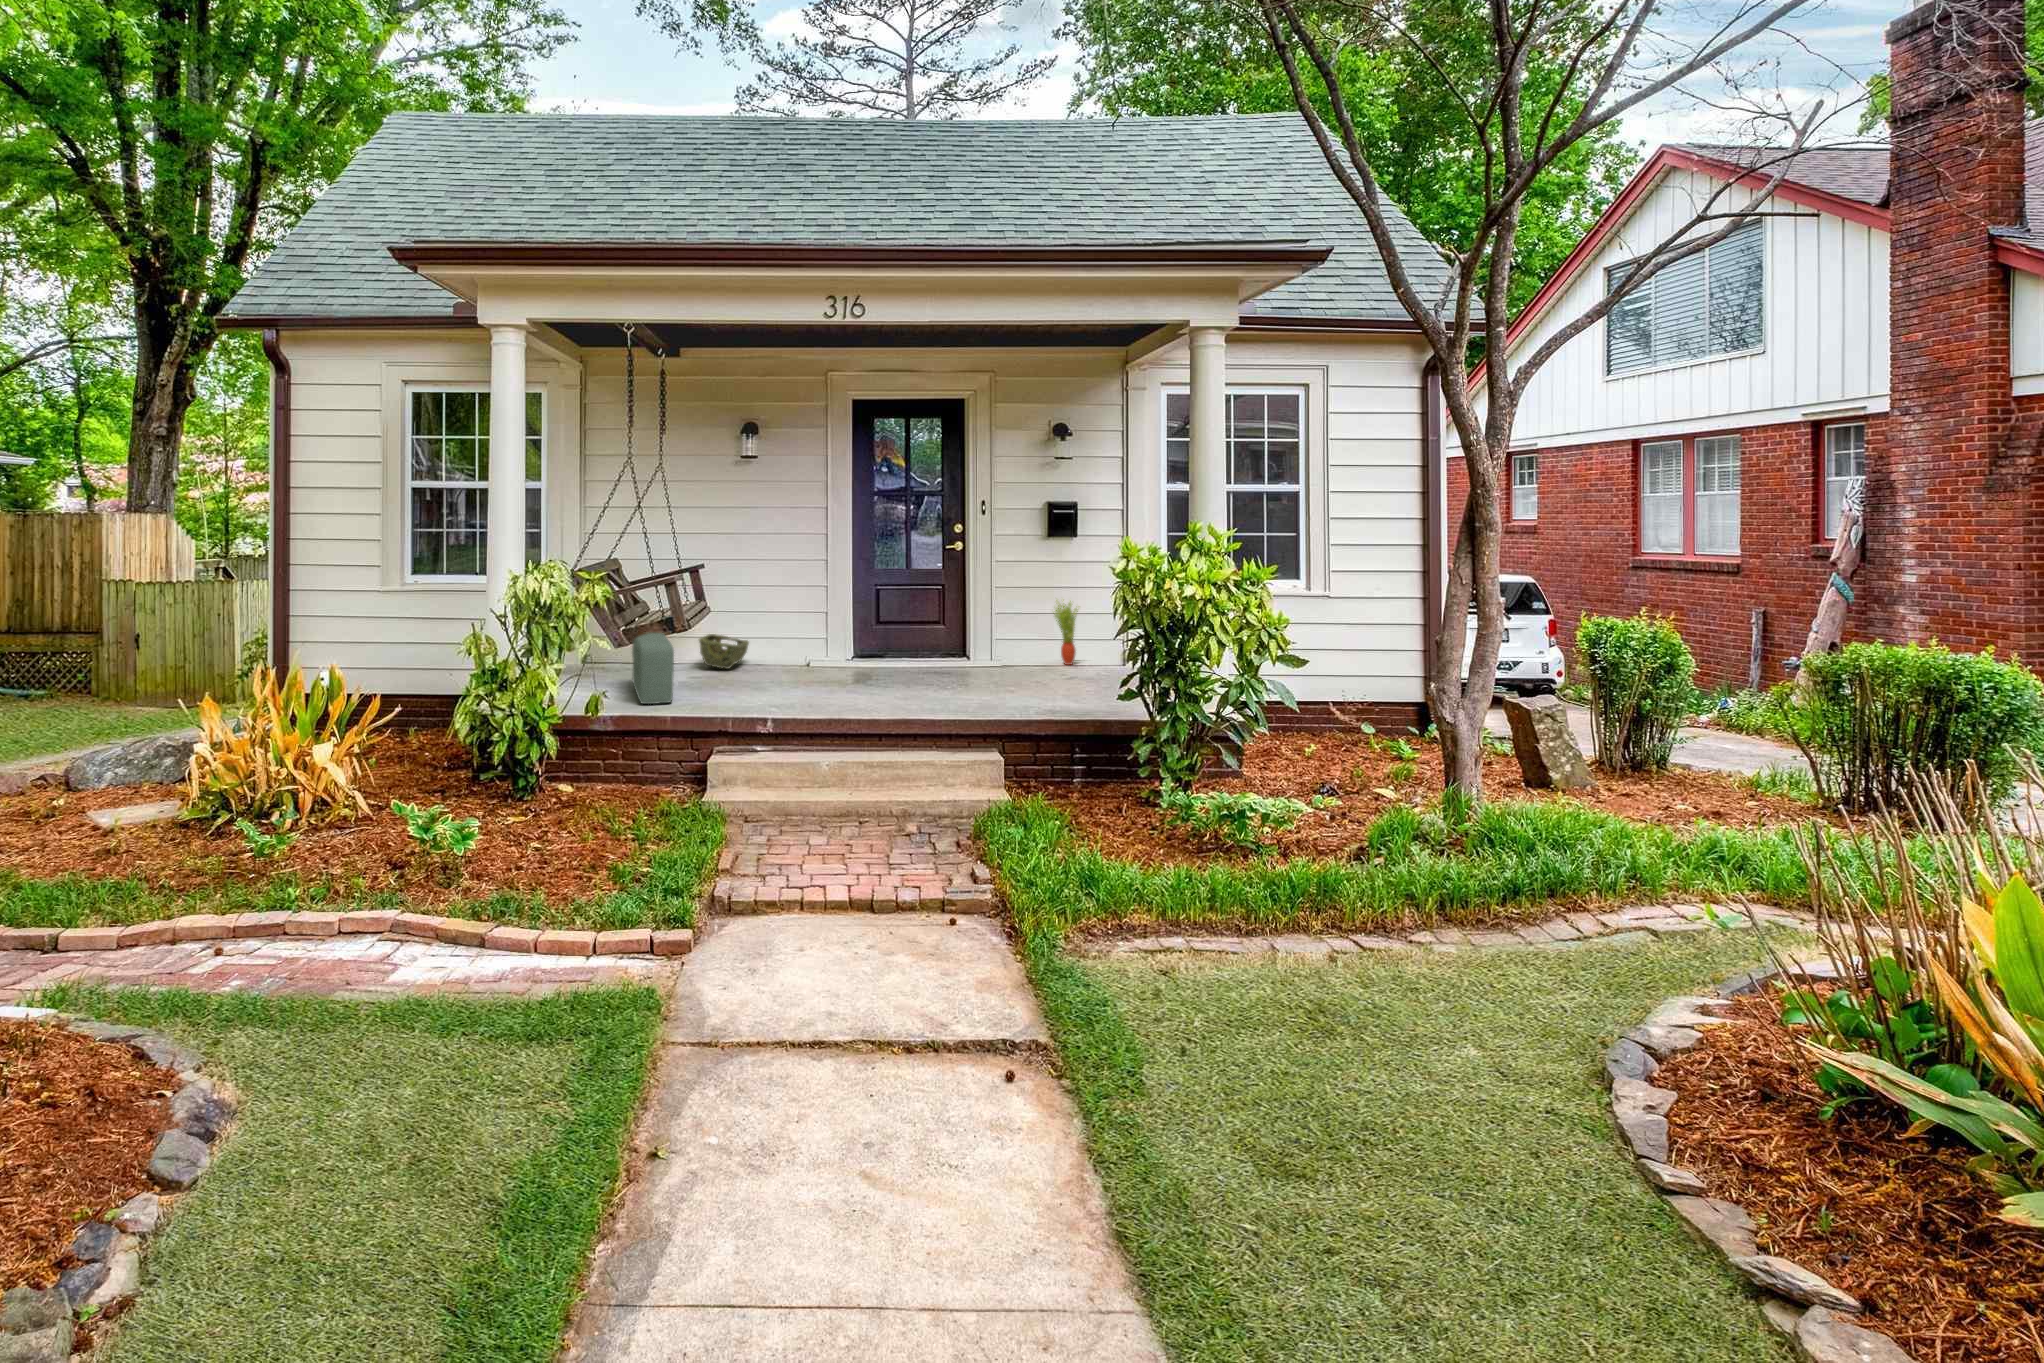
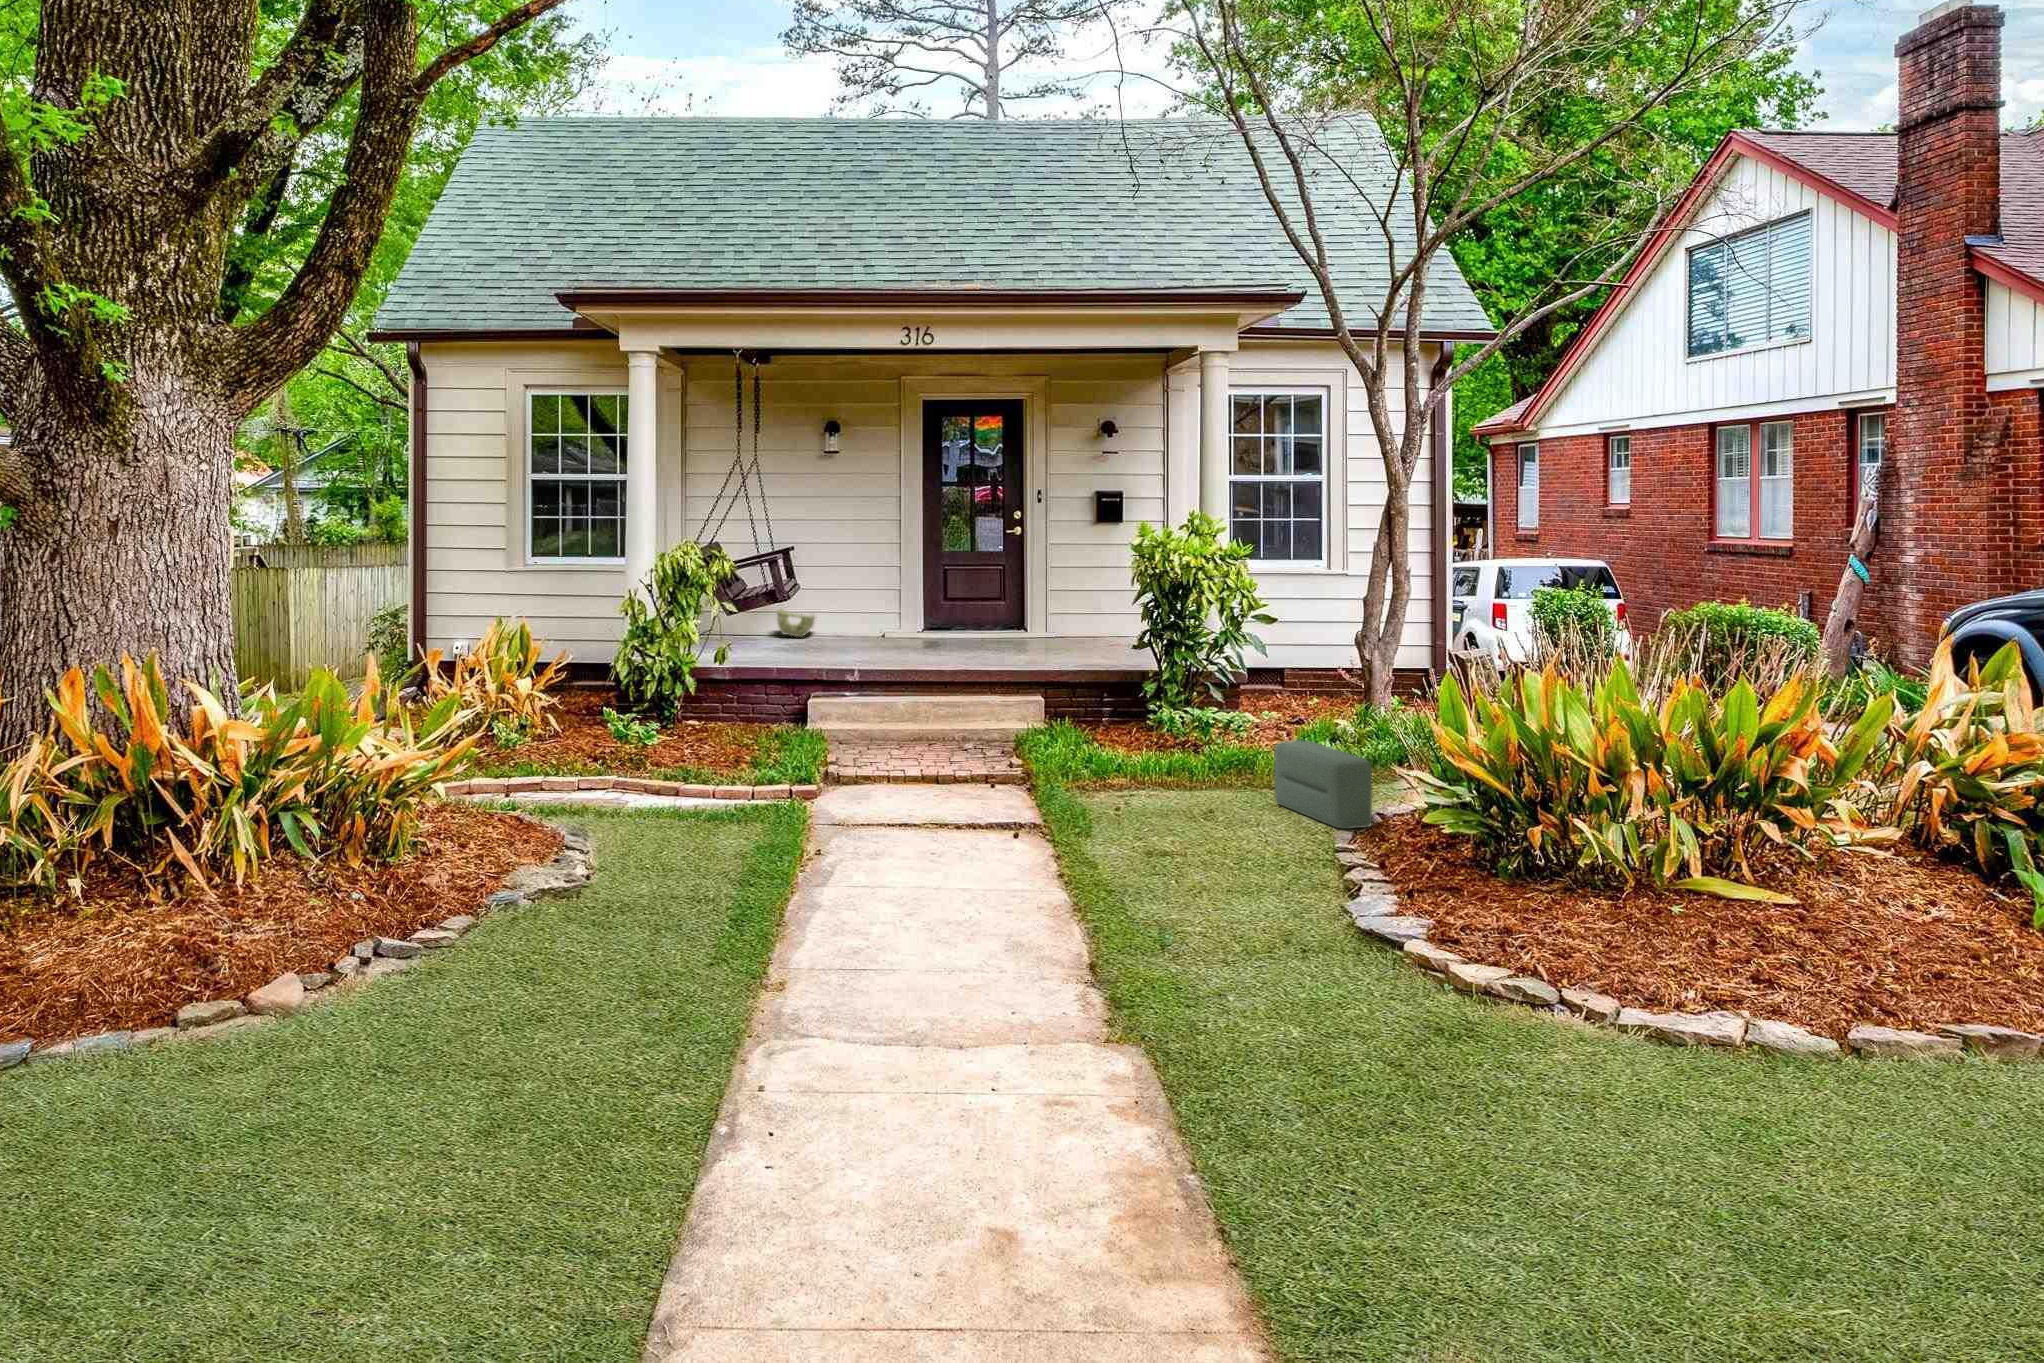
potted plant: present [1054,600,1080,665] -> none [1082,577,1108,636]
pouf: present [632,633,674,704] -> present [1274,740,1372,829]

